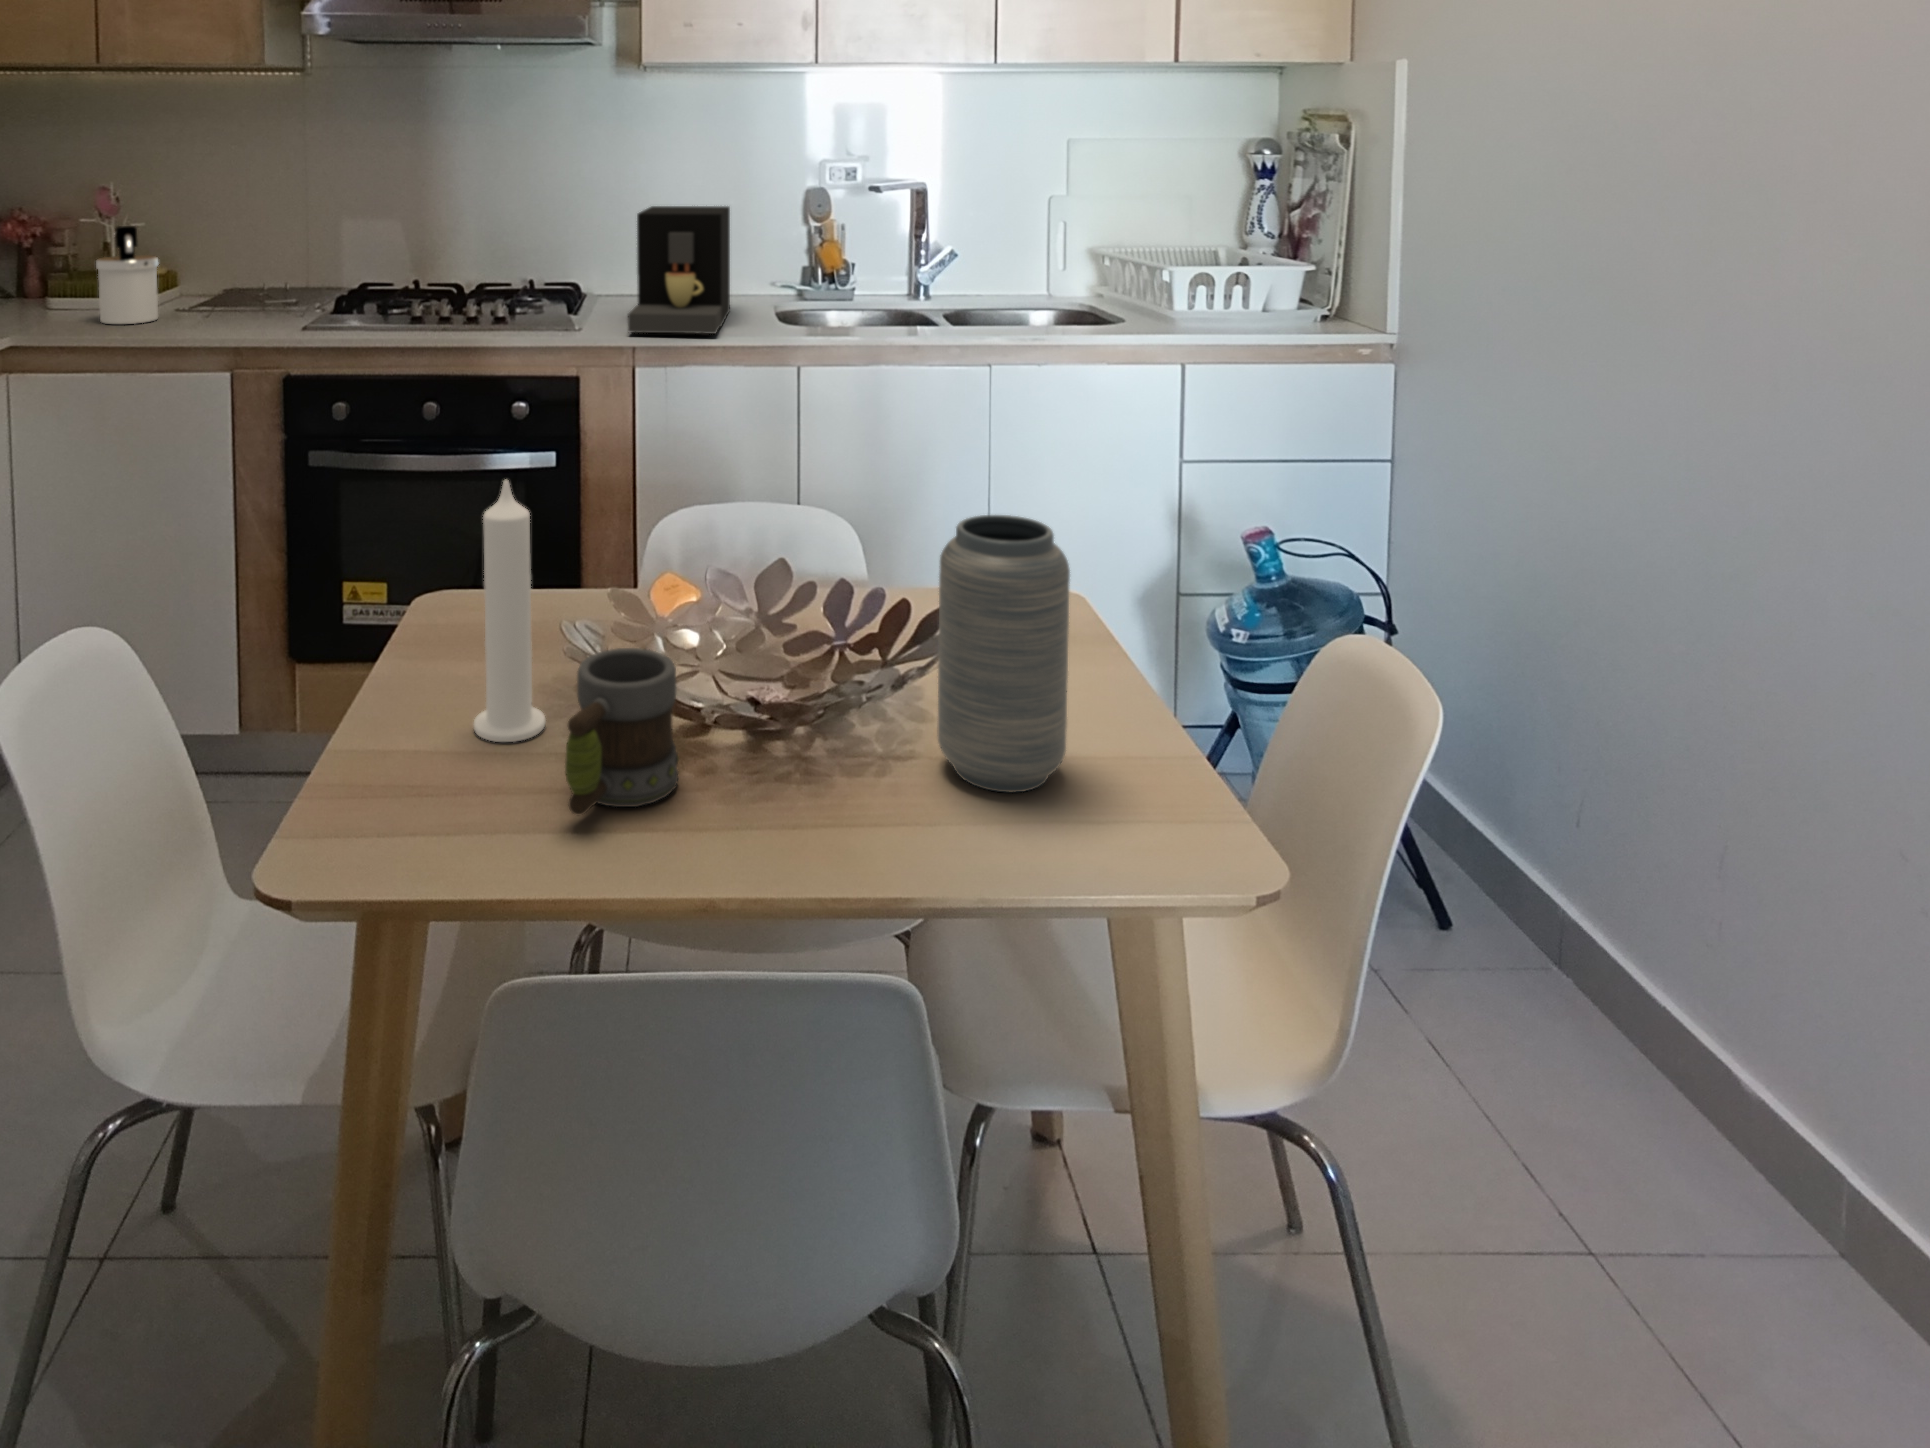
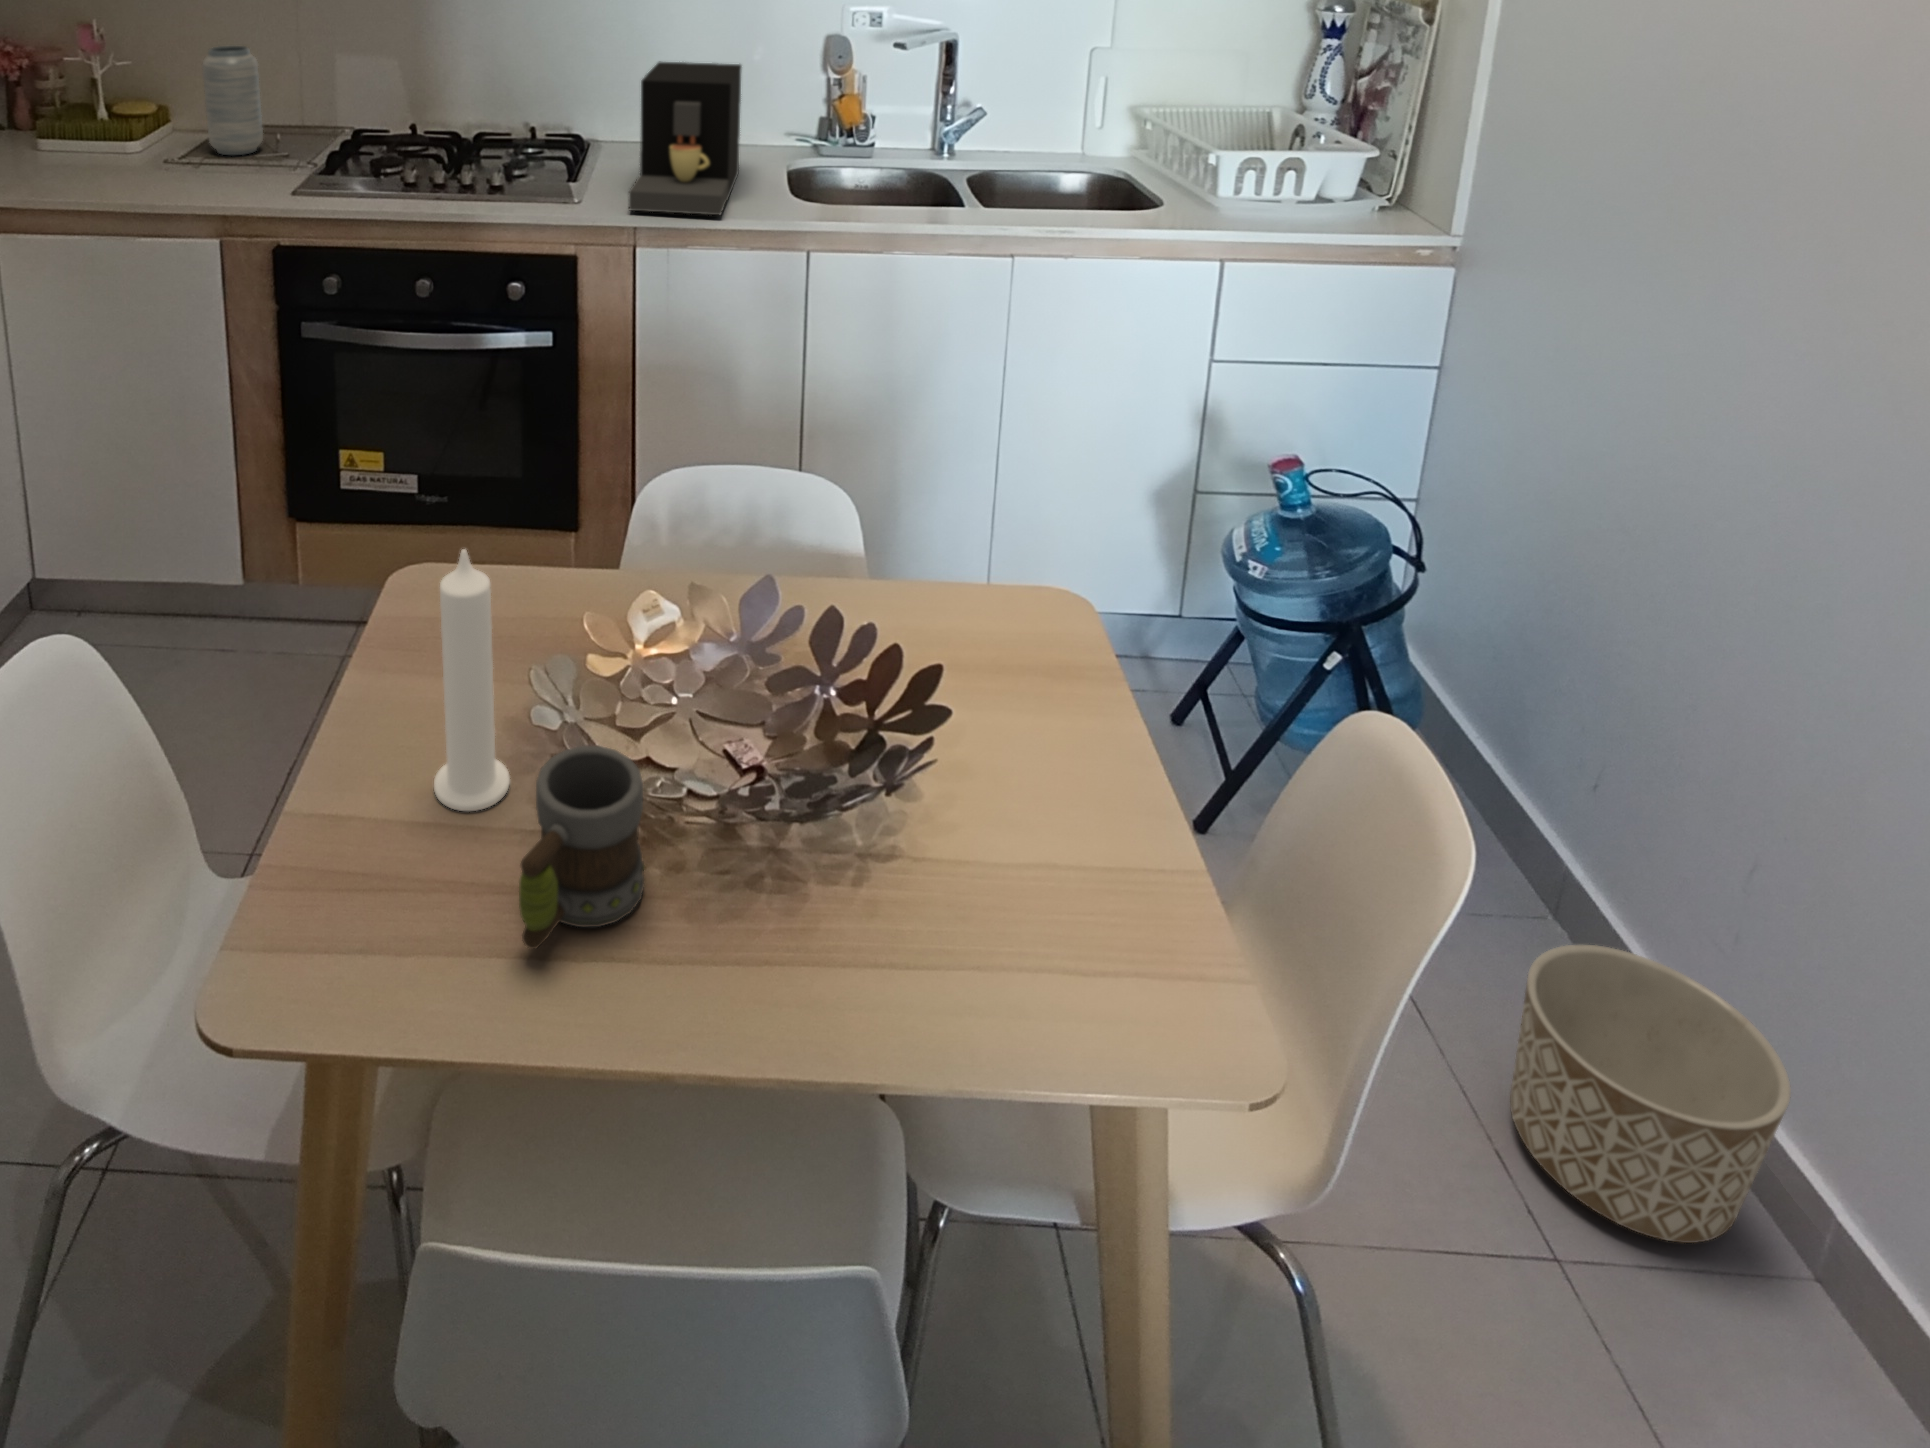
soap dispenser: present [96,226,158,324] -> none [83,81,150,184]
vase: present [937,515,1070,792] -> present [202,46,263,155]
planter: none [1531,959,1782,1243] -> present [1510,945,1791,1243]

